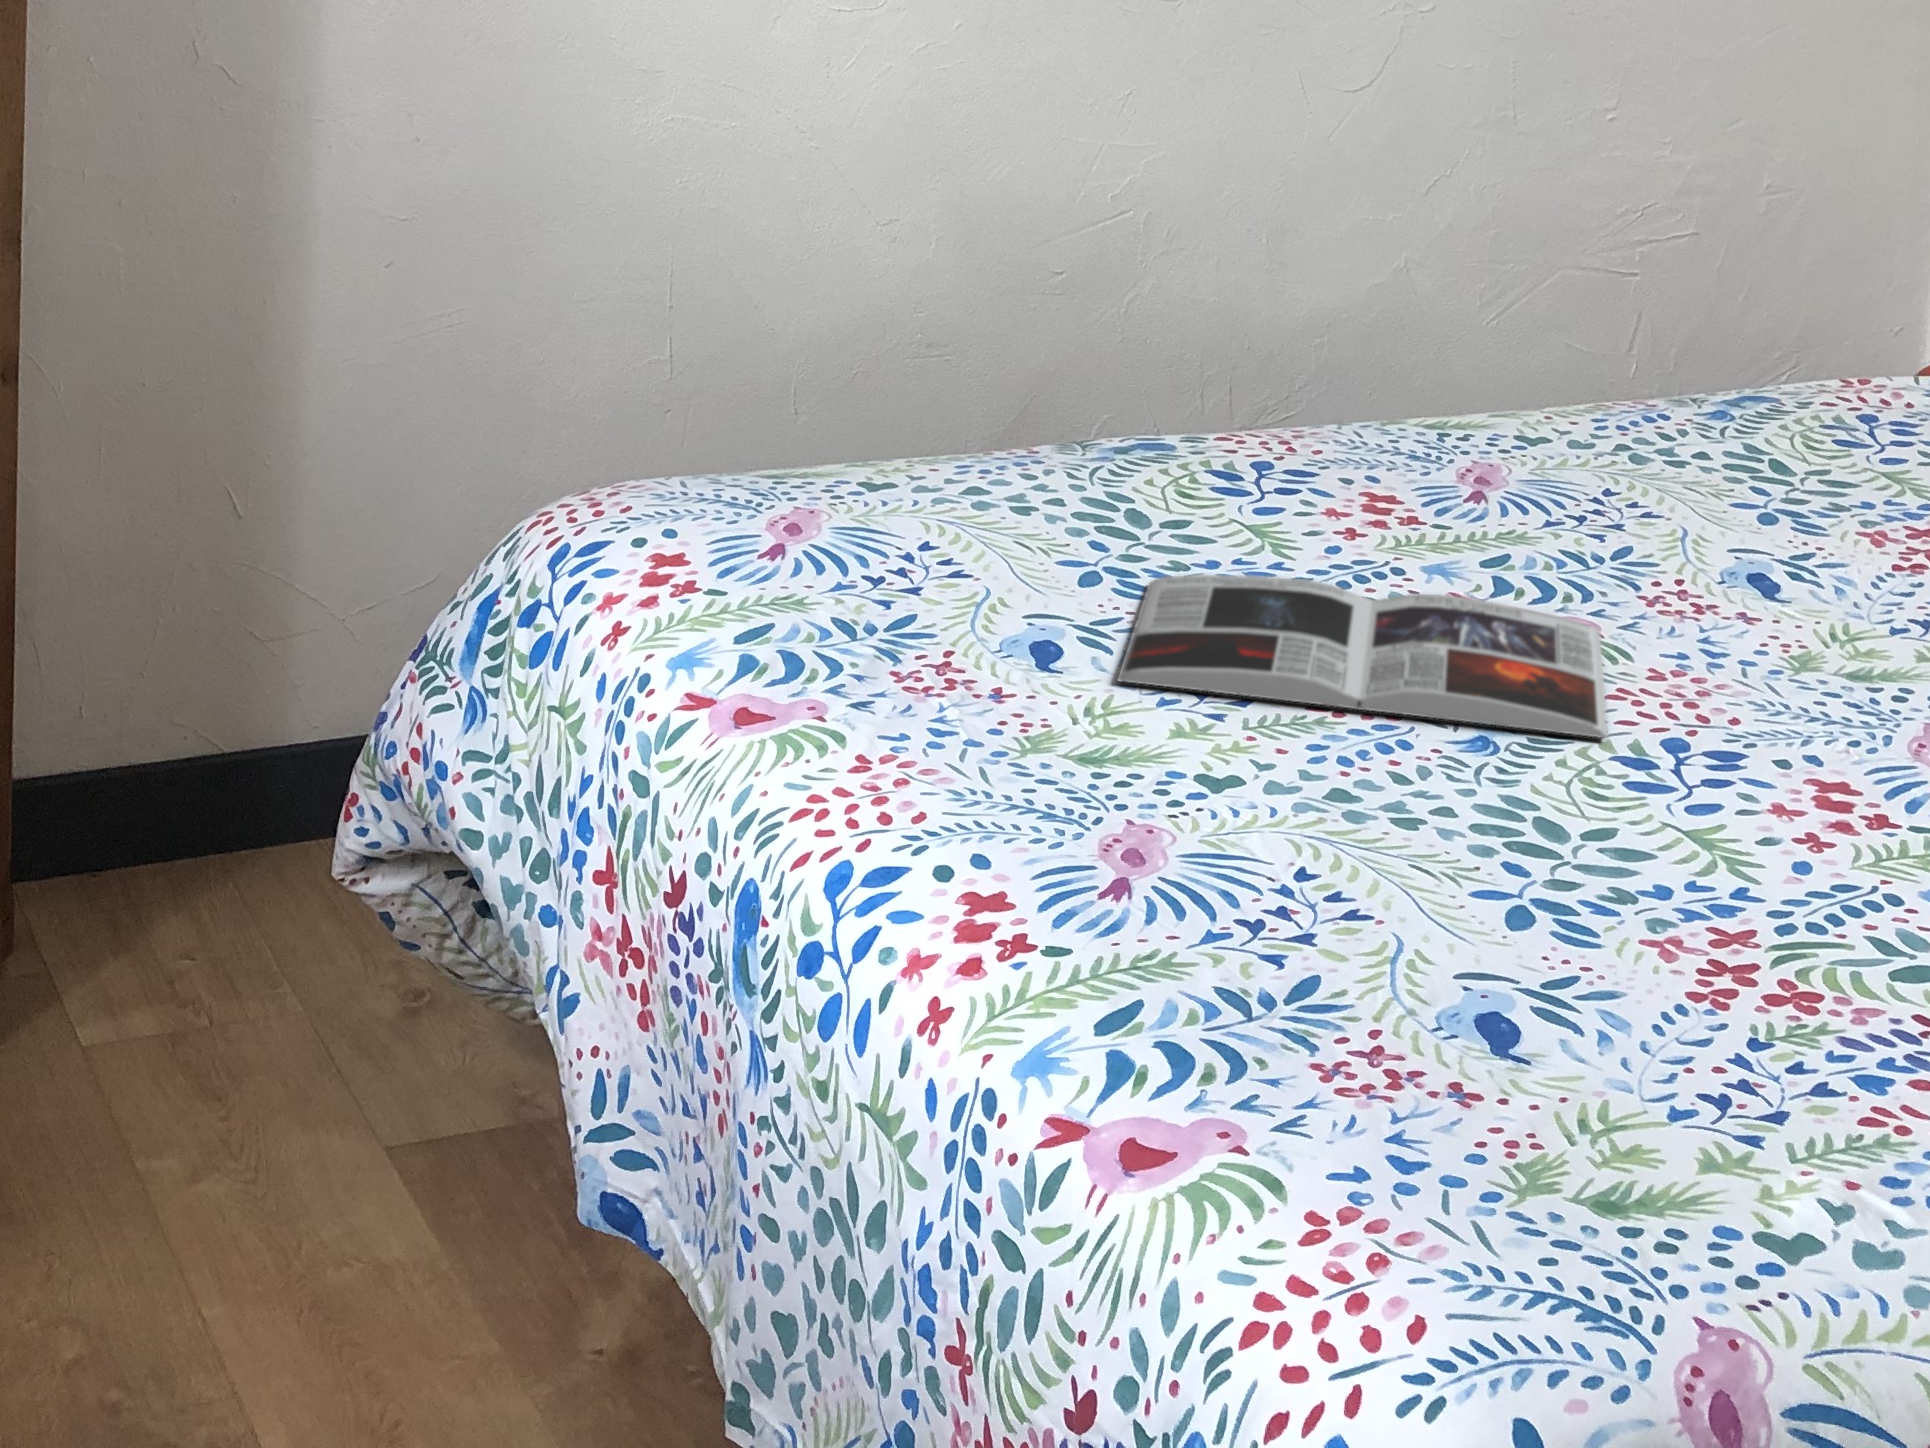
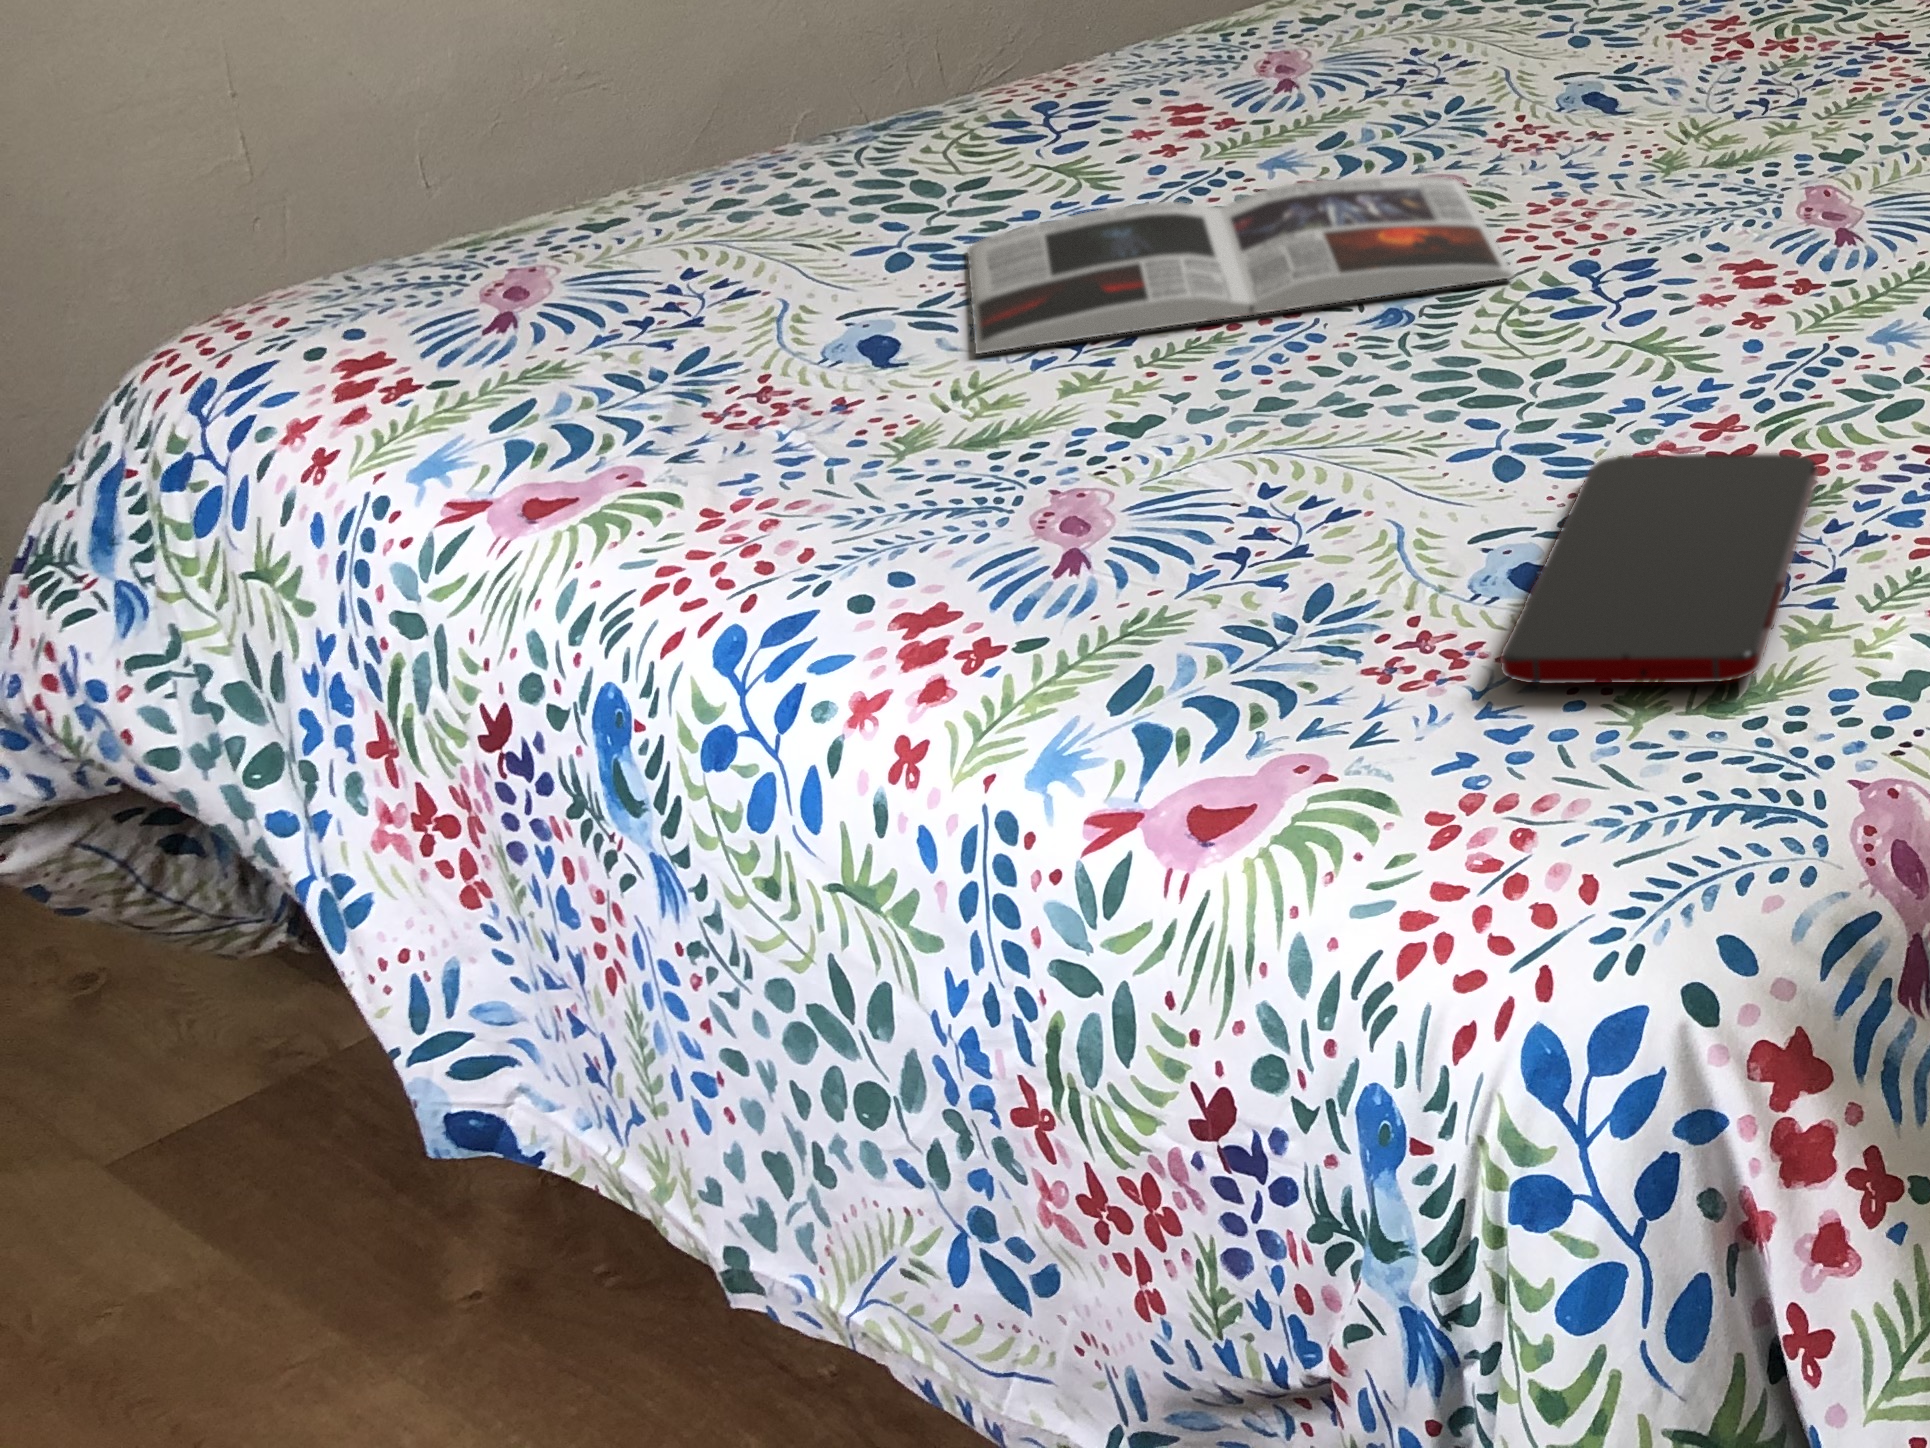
smartphone: none [1427,938,1804,1184] -> present [1500,453,1818,683]

